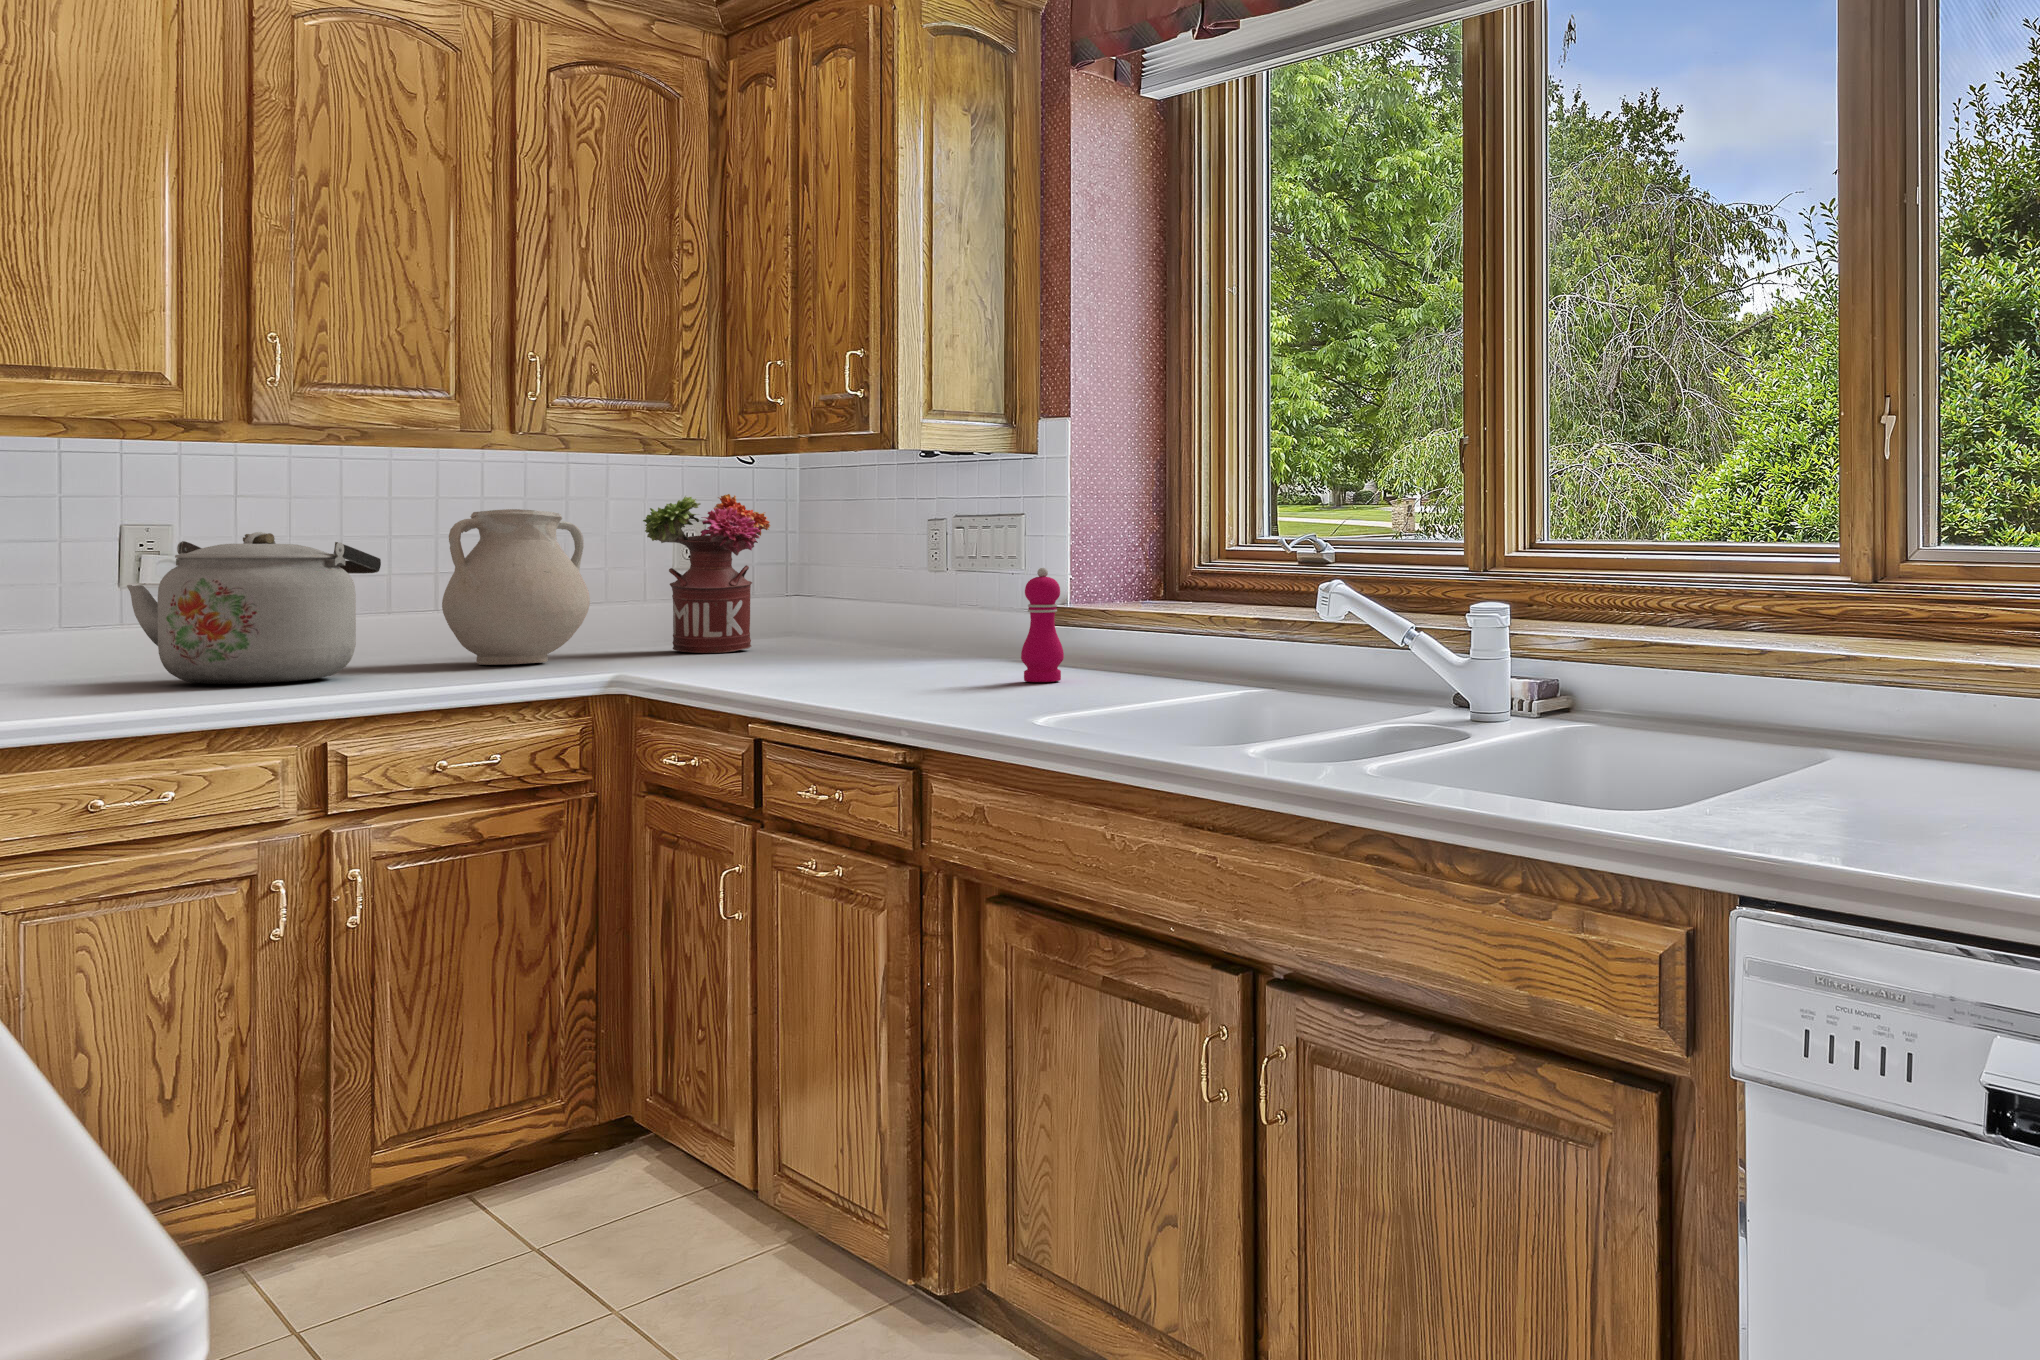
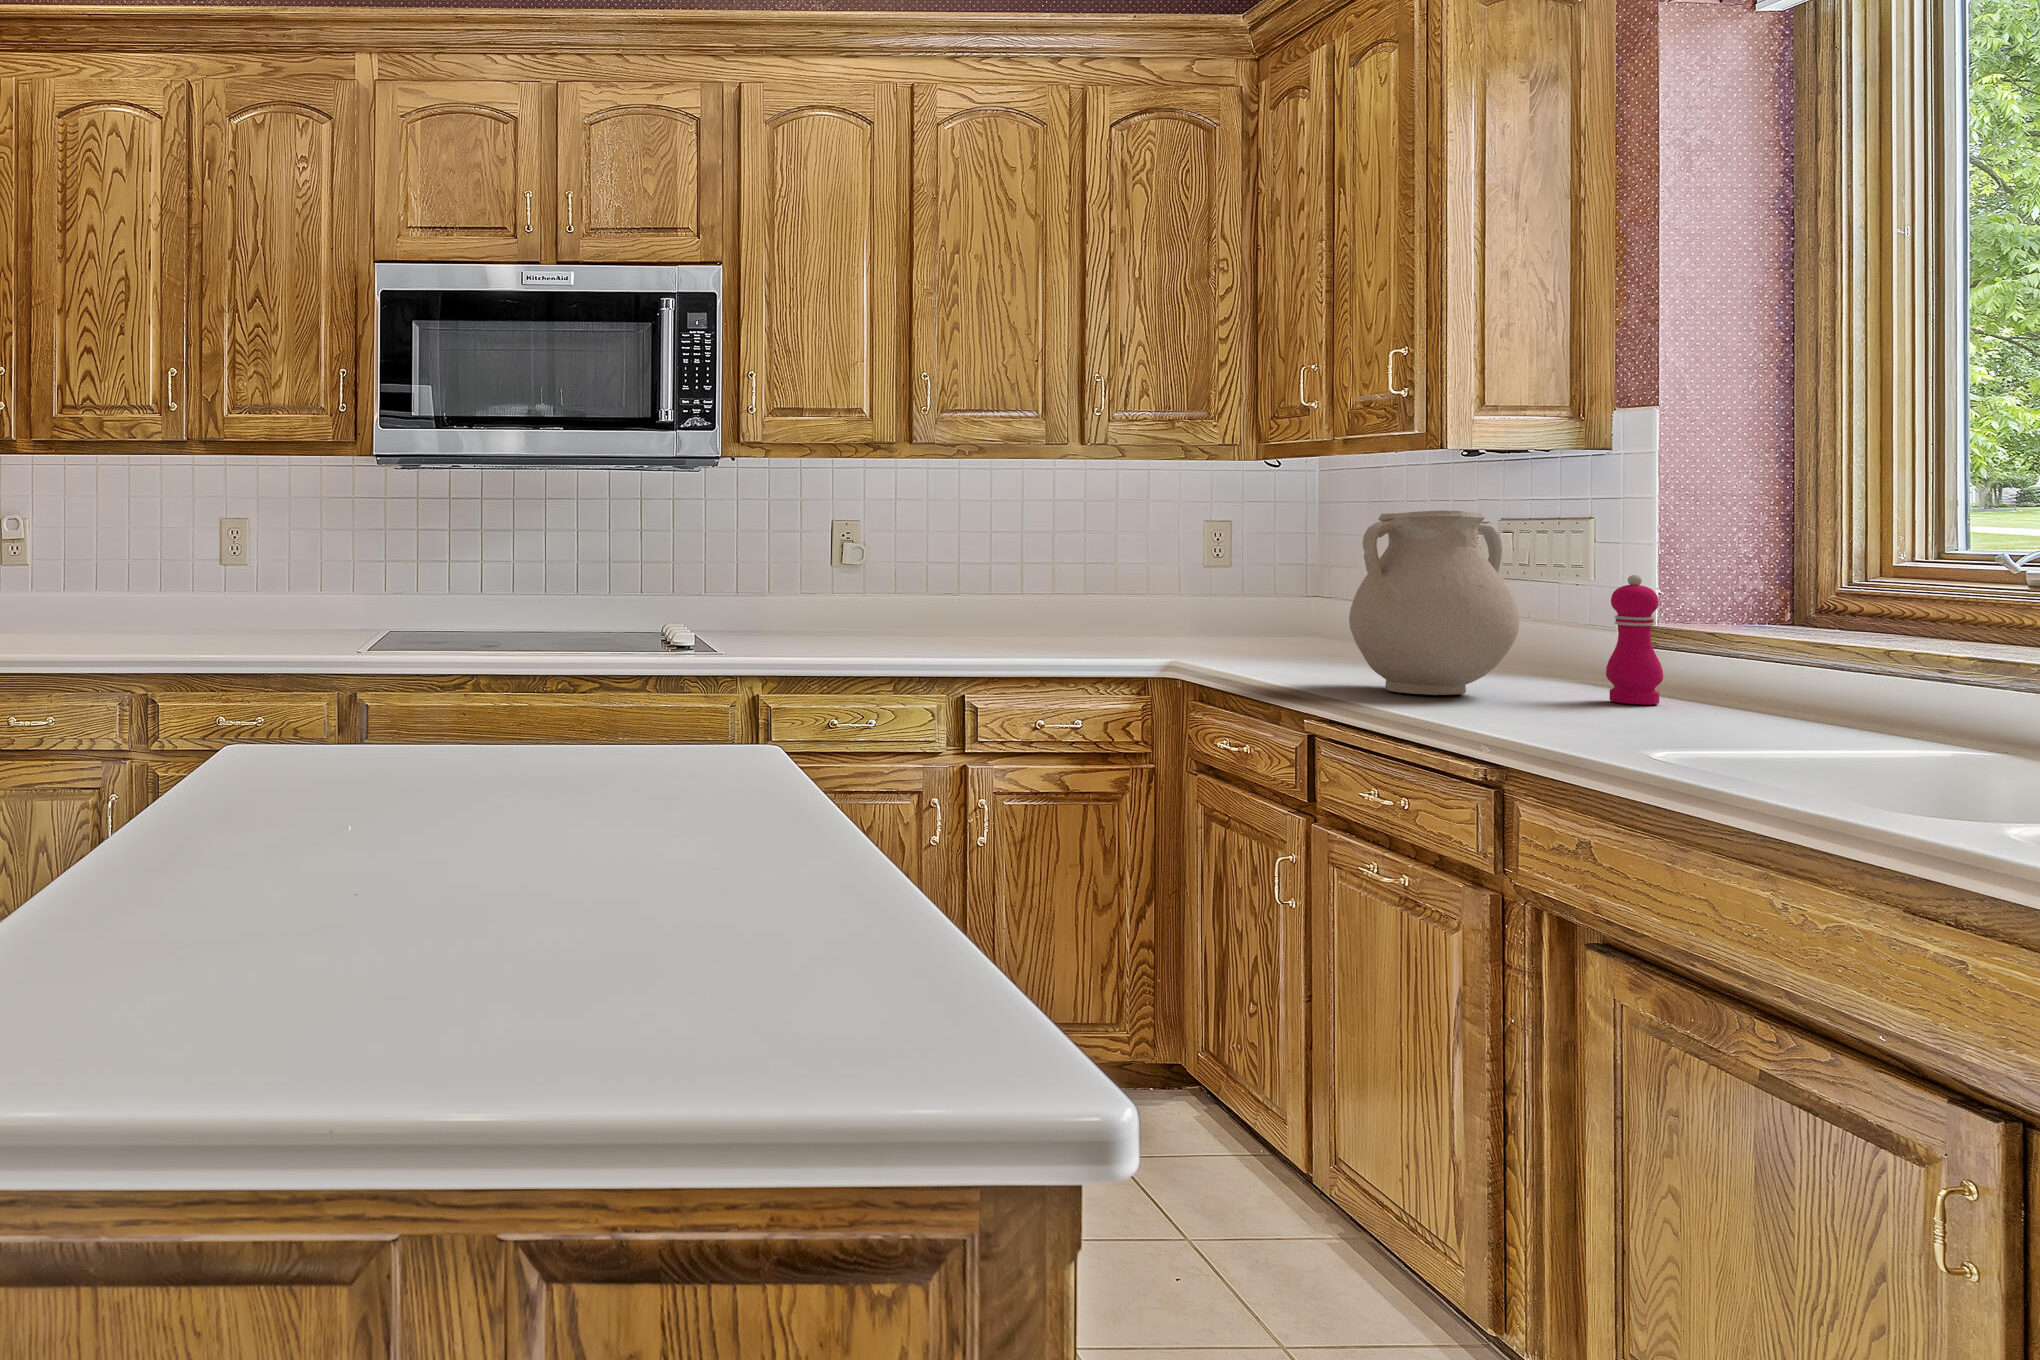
flower arrangement: present [643,494,770,653] -> none [1179,486,1296,637]
vase: present [442,509,590,665] -> present [1349,511,1519,695]
kettle: present [127,532,381,684] -> none [838,530,990,646]

